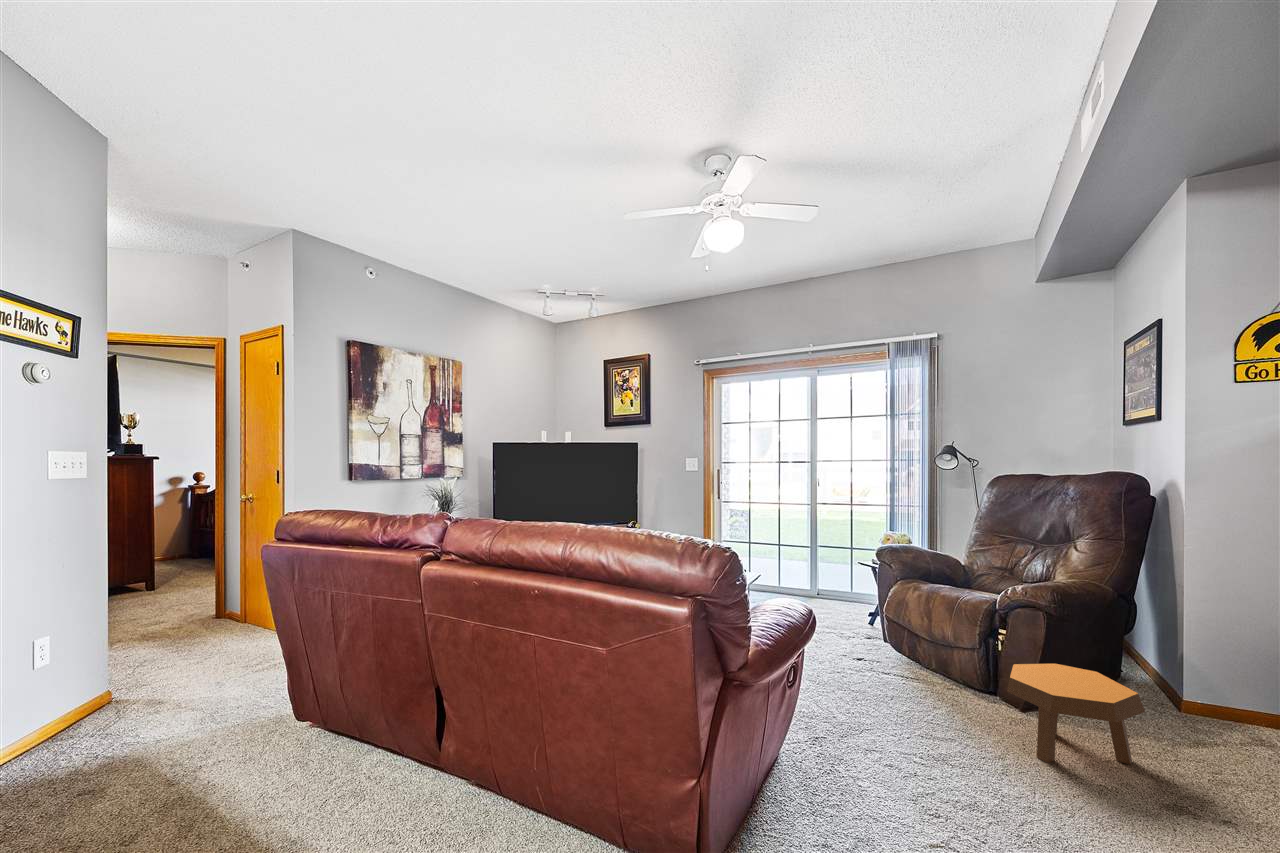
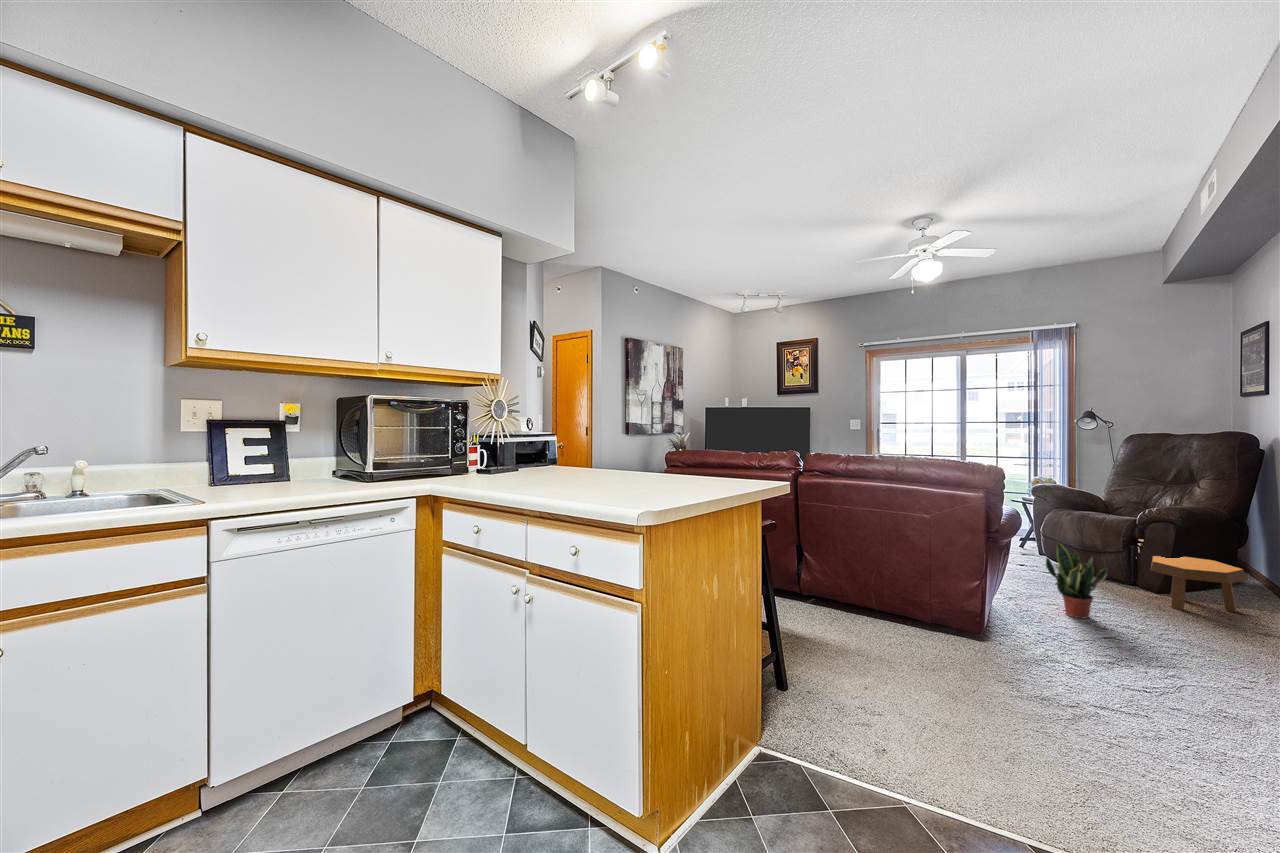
potted plant: none [837,658,928,797] -> present [1046,542,1107,619]

